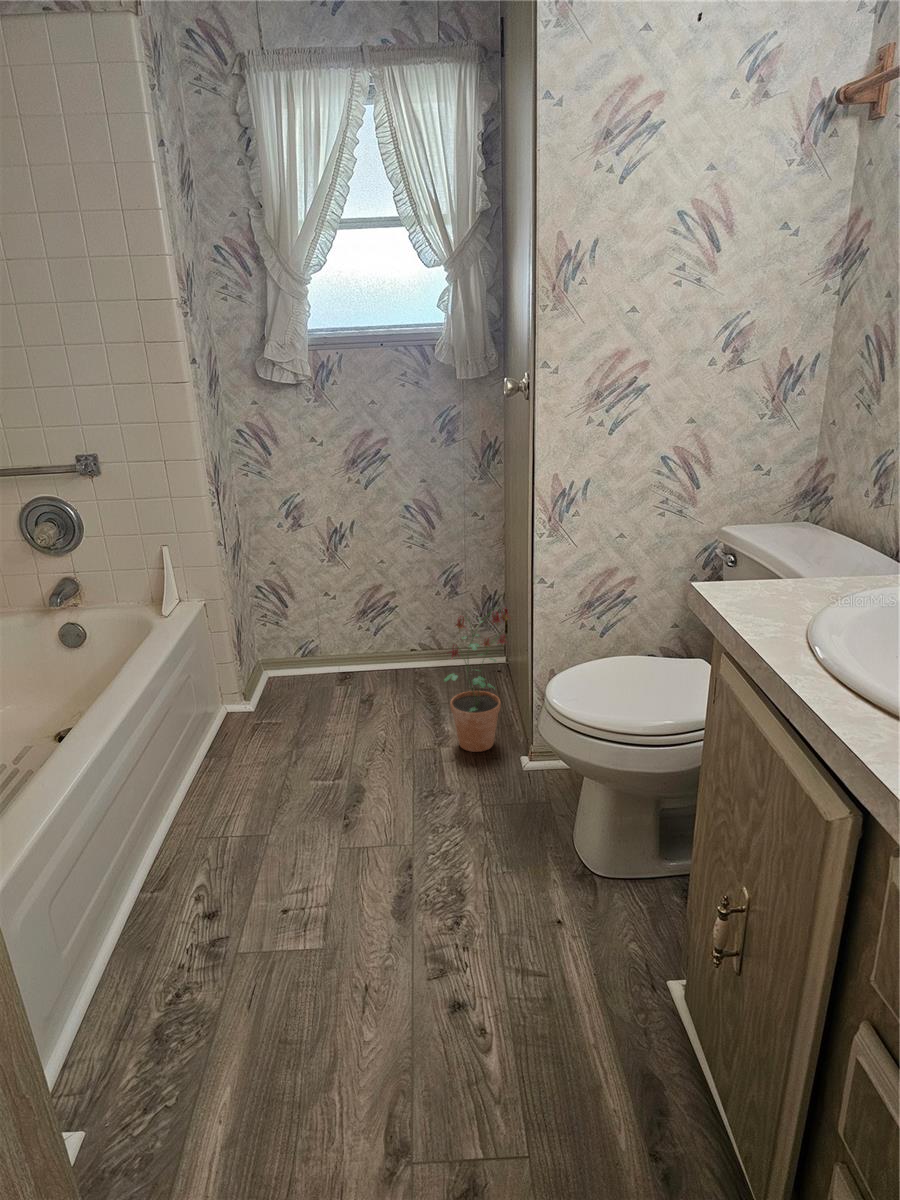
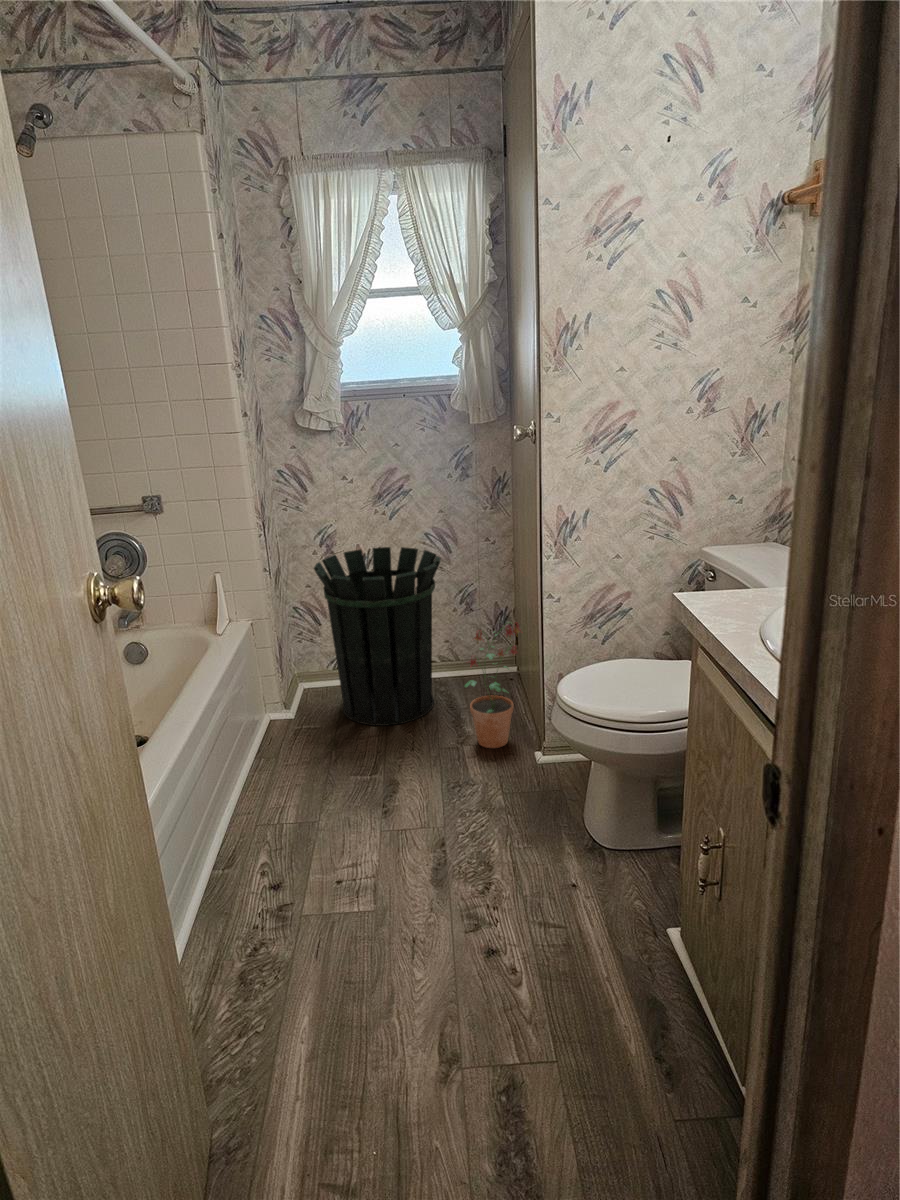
waste bin: none [274,518,421,723] -> present [314,547,440,726]

